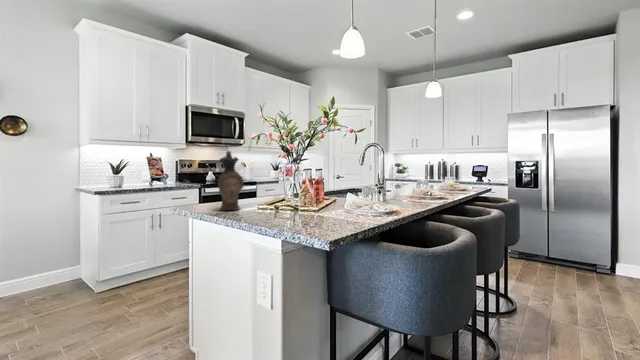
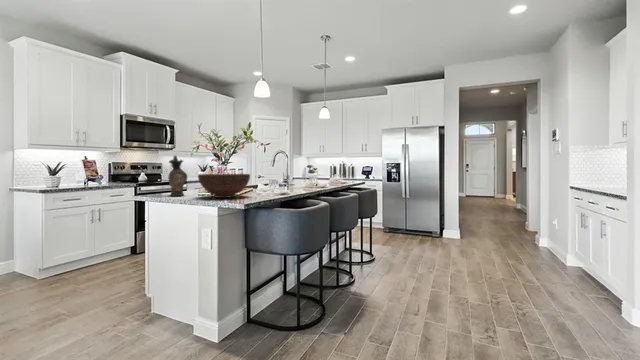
fruit bowl: none [256,178,335,218] -> present [198,174,250,198]

